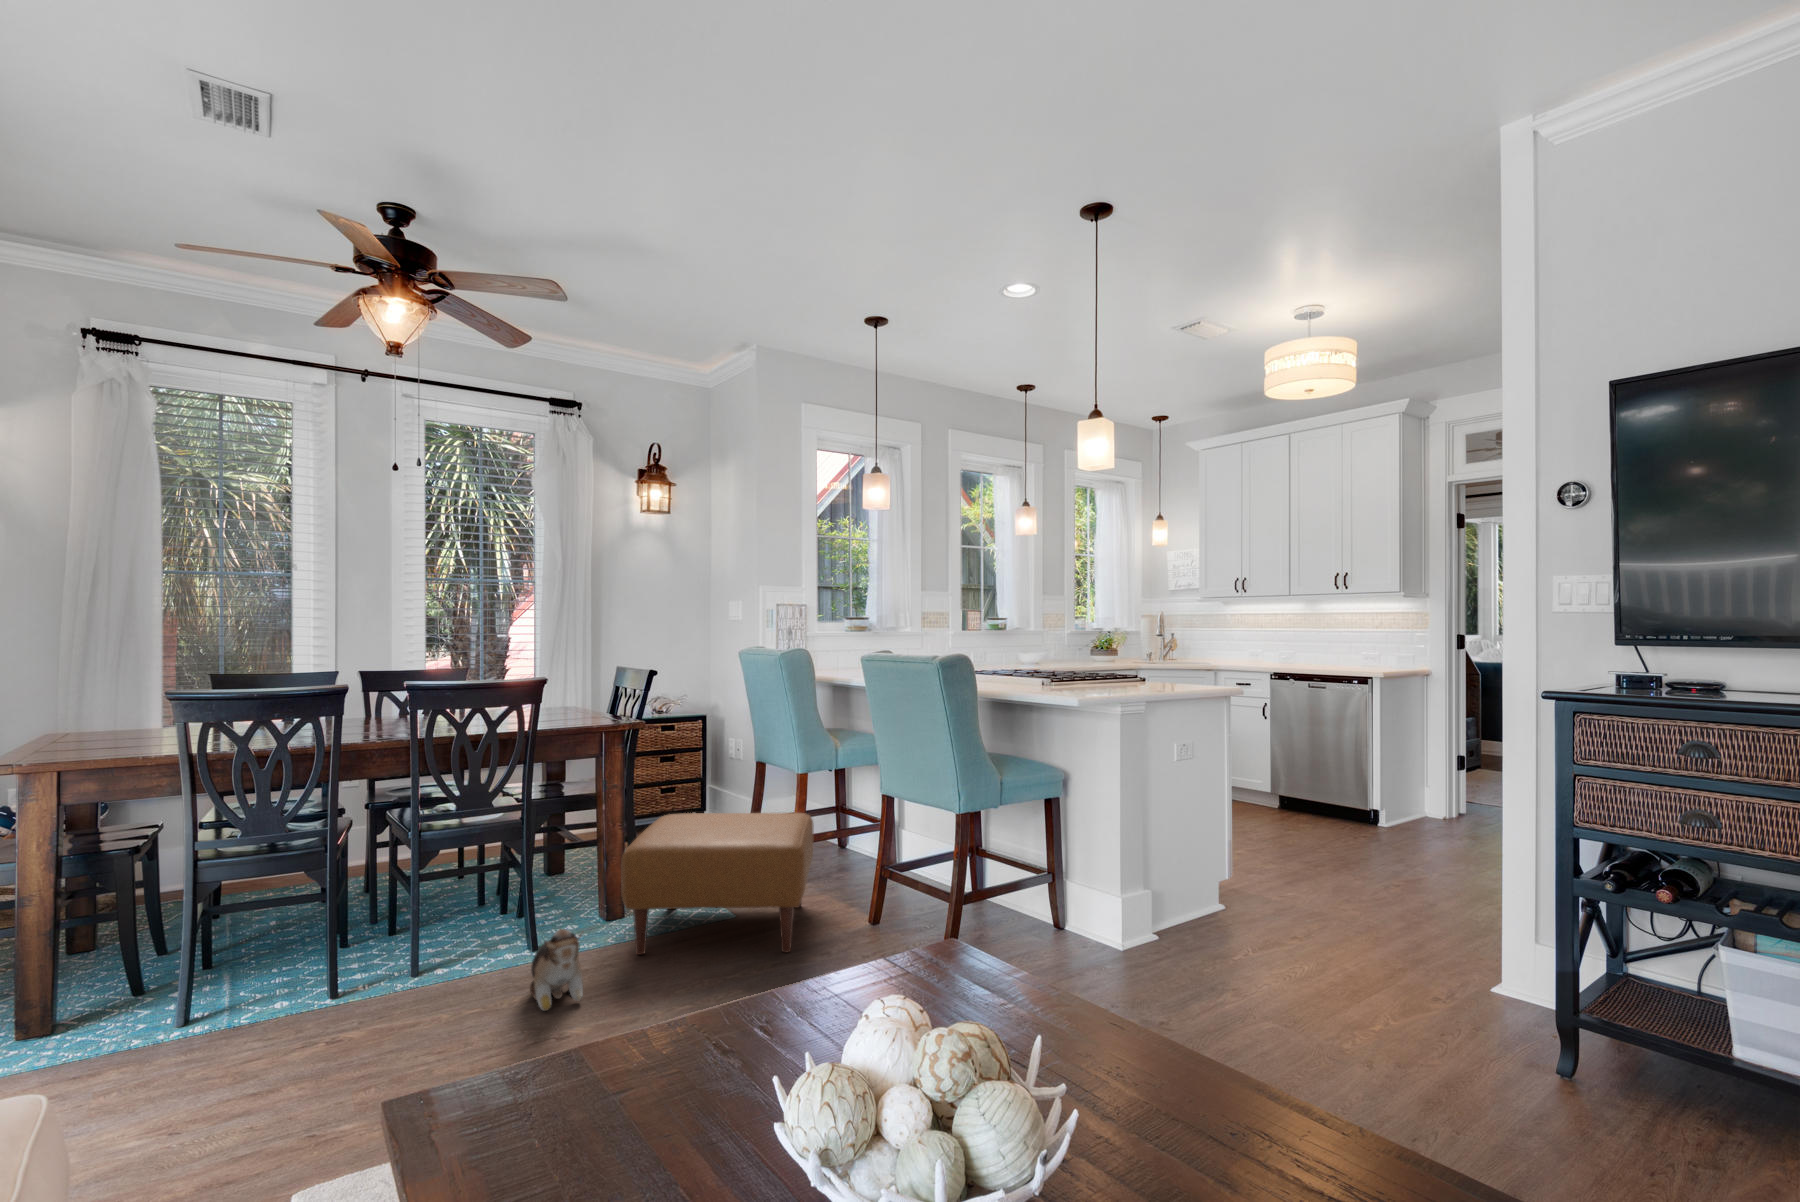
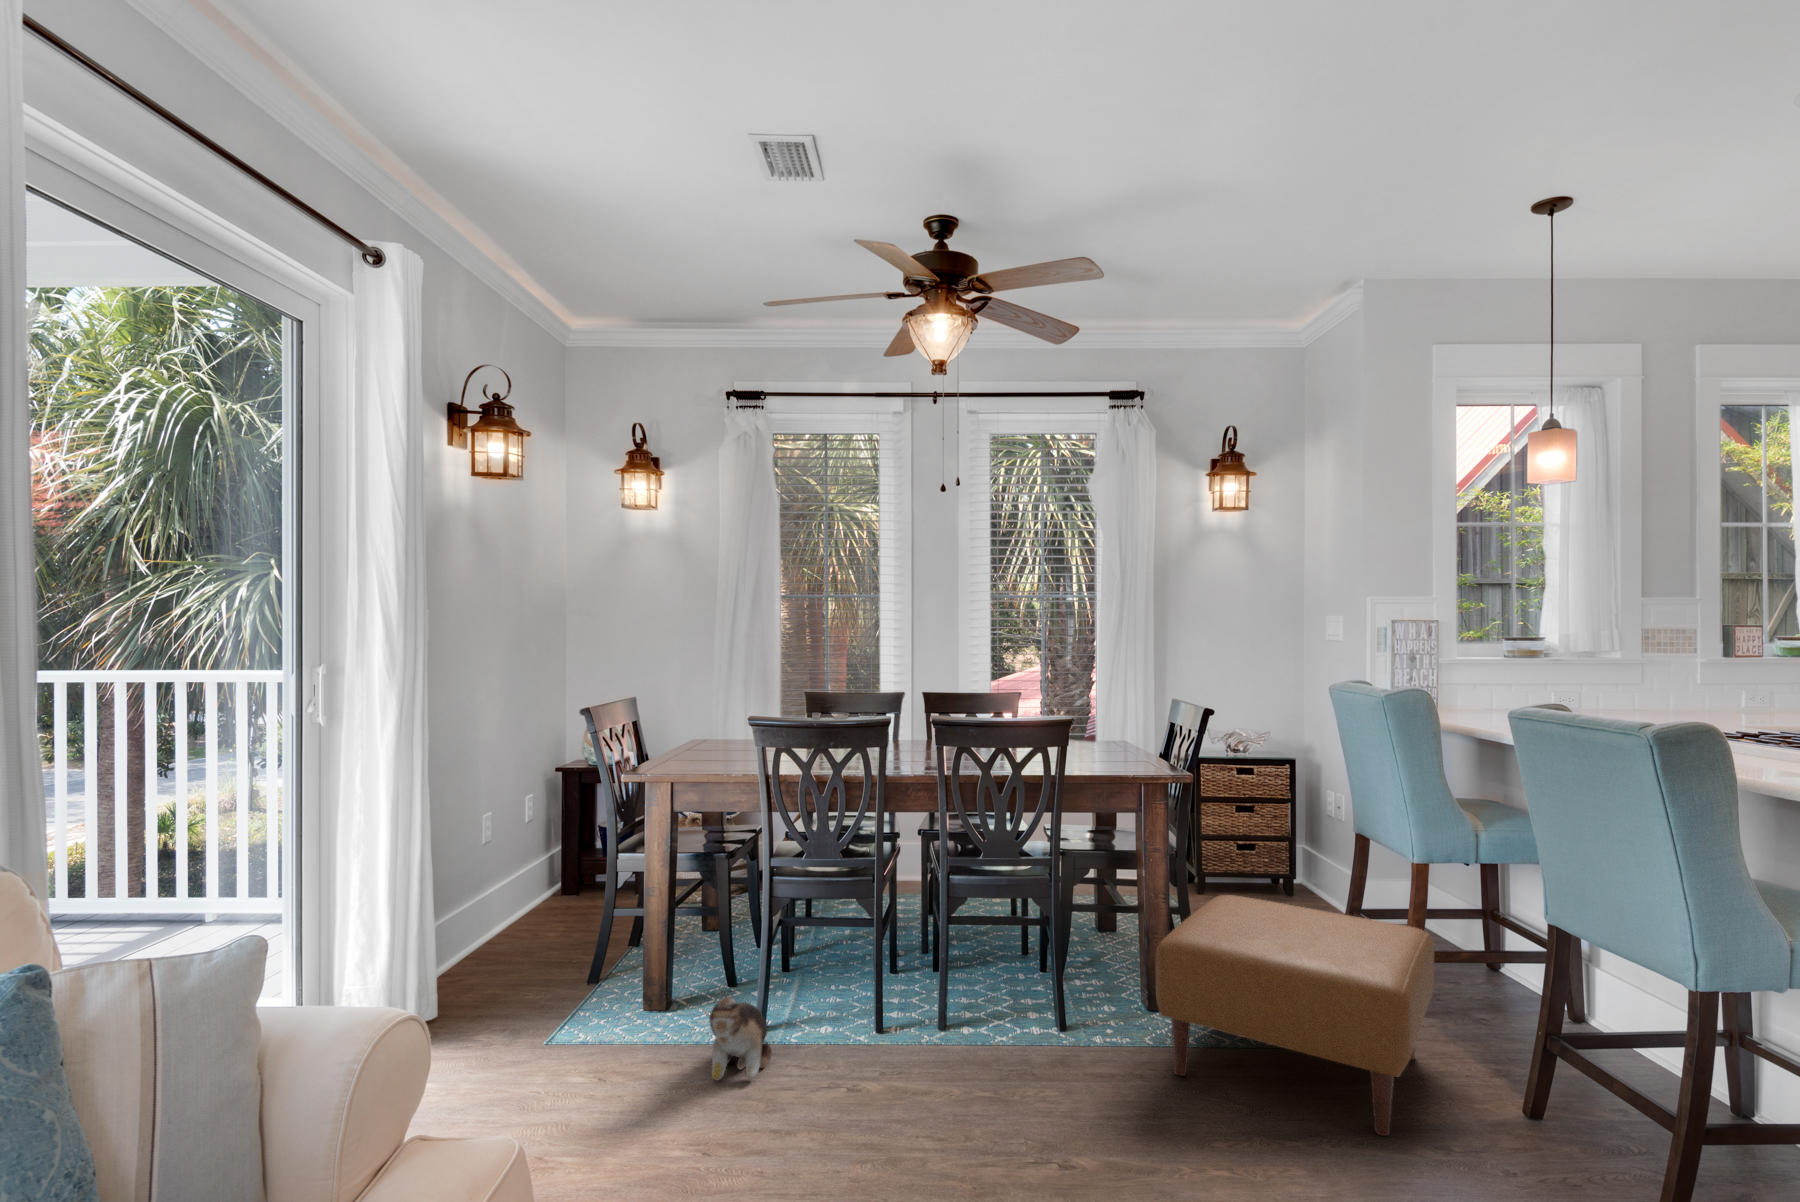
plush toy: present [530,929,583,1011] -> present [704,996,772,1081]

